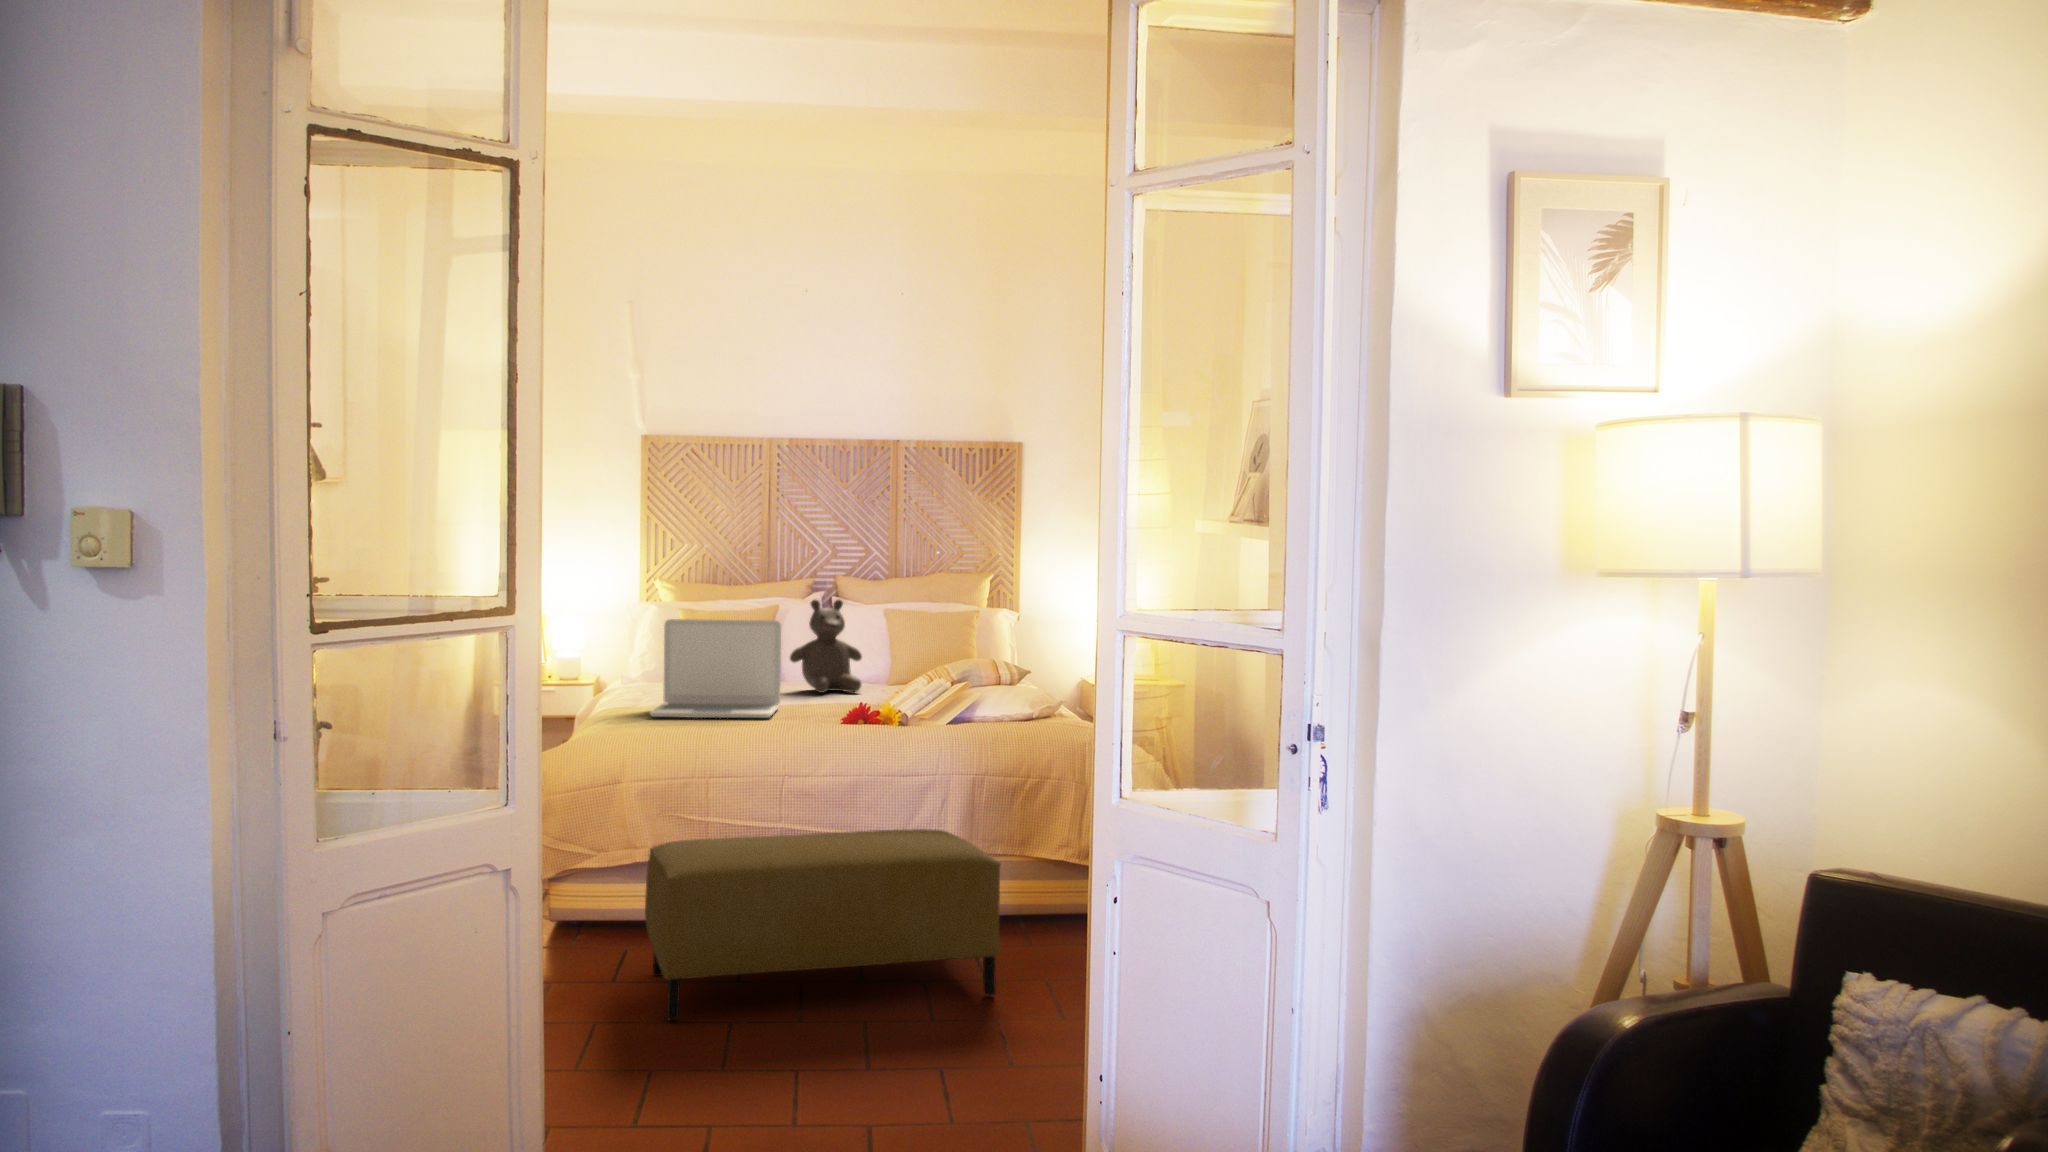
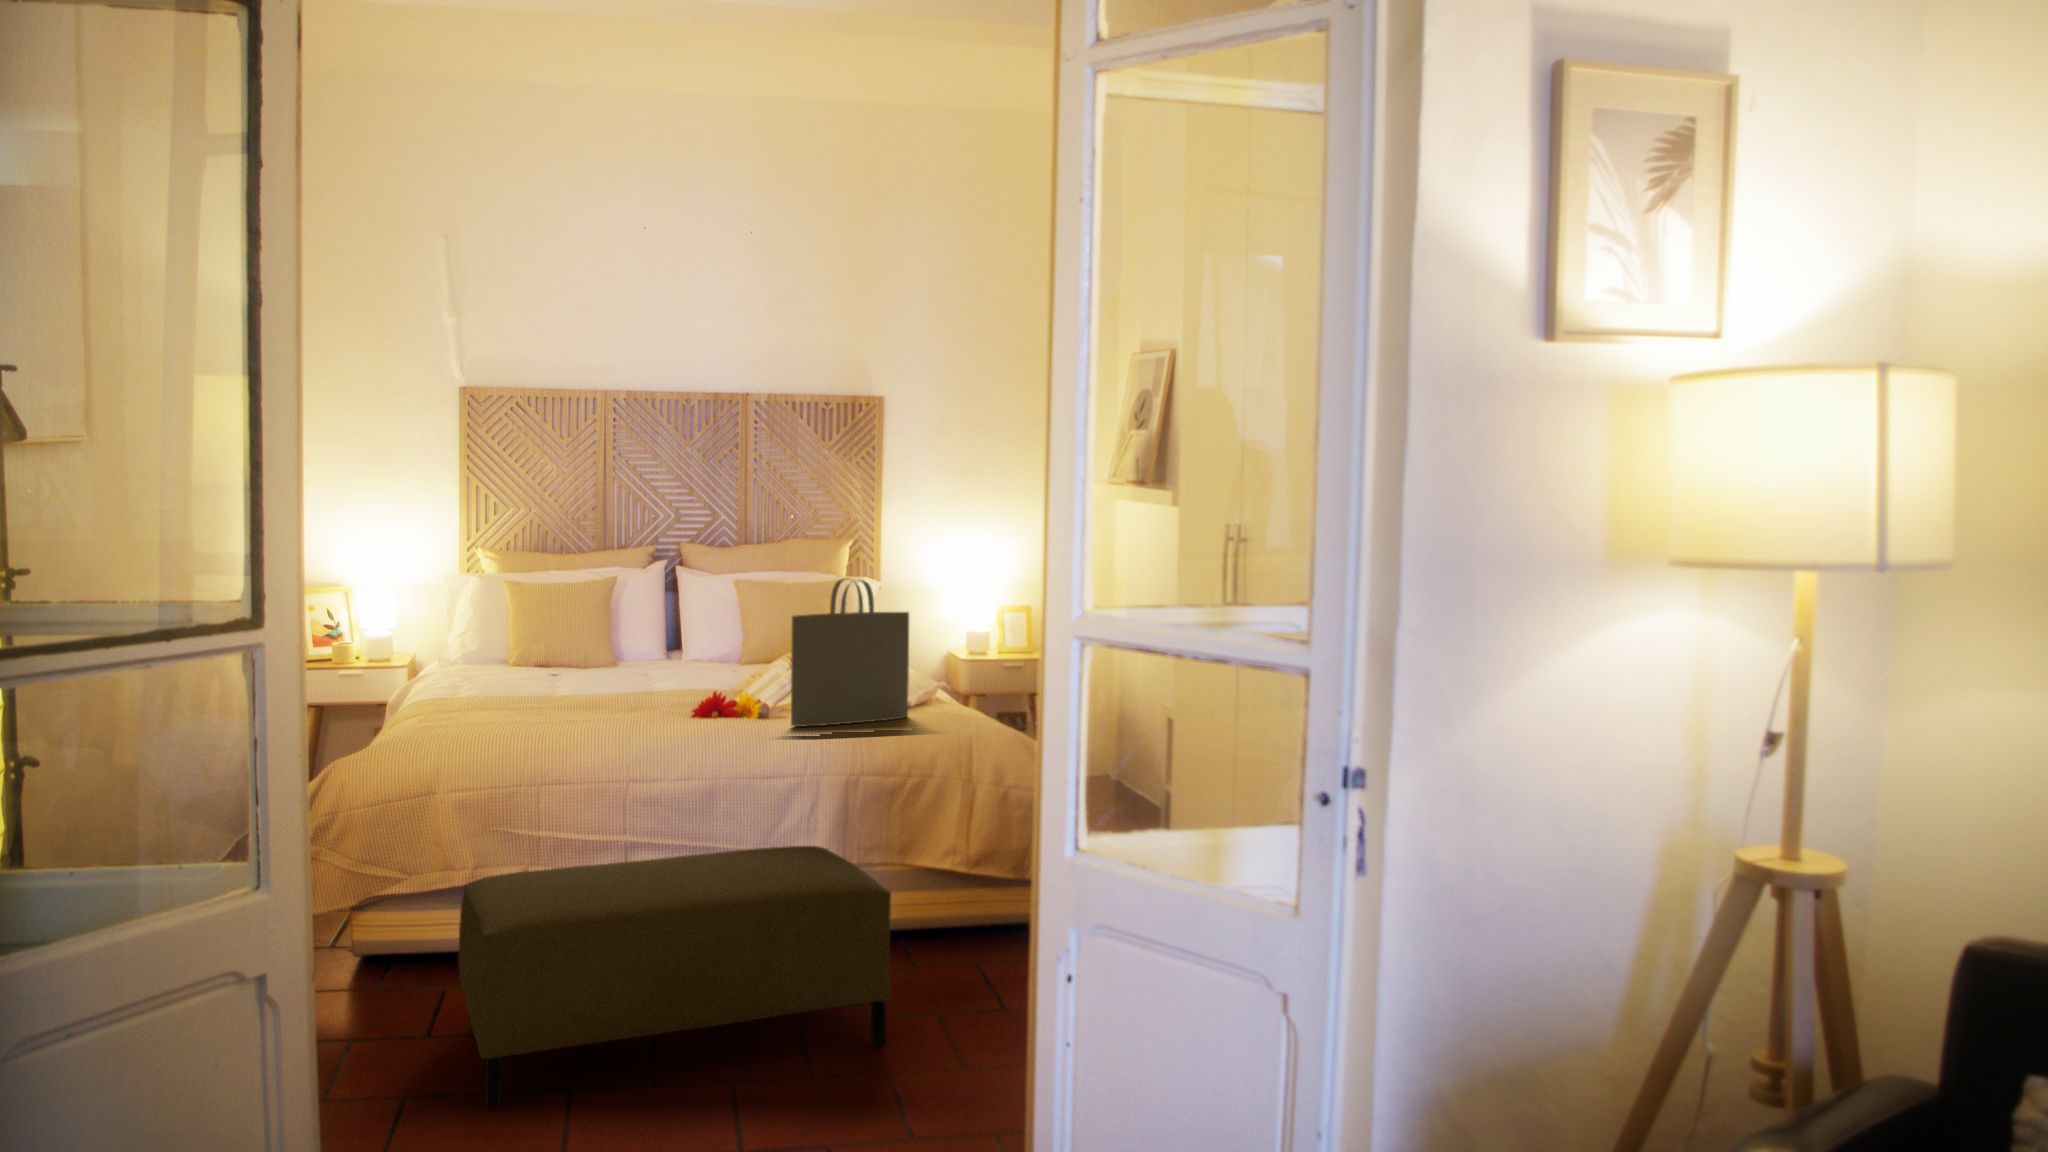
teddy bear: present [790,599,862,693] -> none [631,570,712,674]
tote bag: none [925,602,1031,731] -> present [791,578,909,726]
laptop: present [650,619,781,718] -> none [467,597,621,712]

